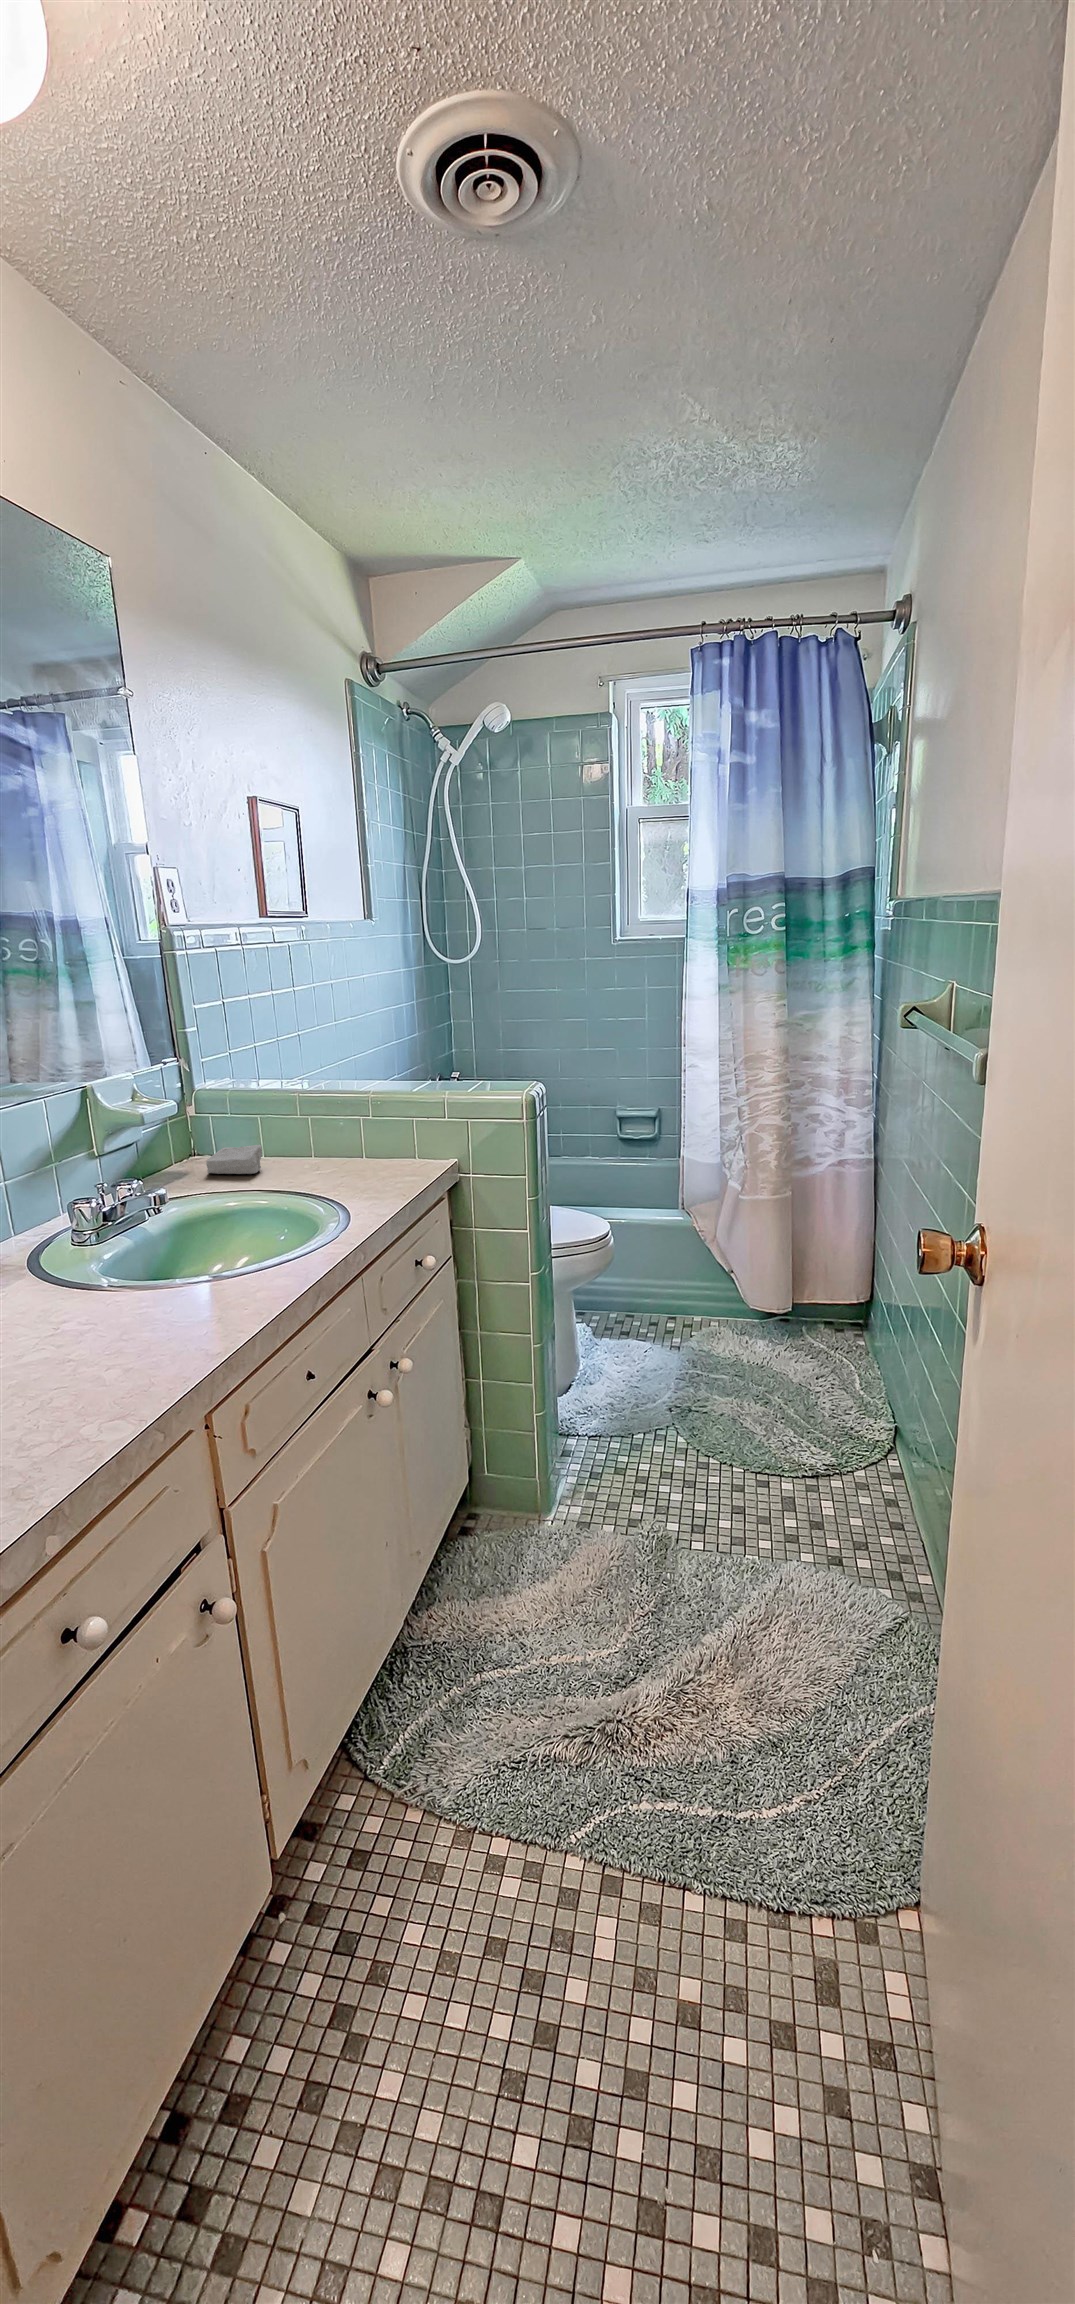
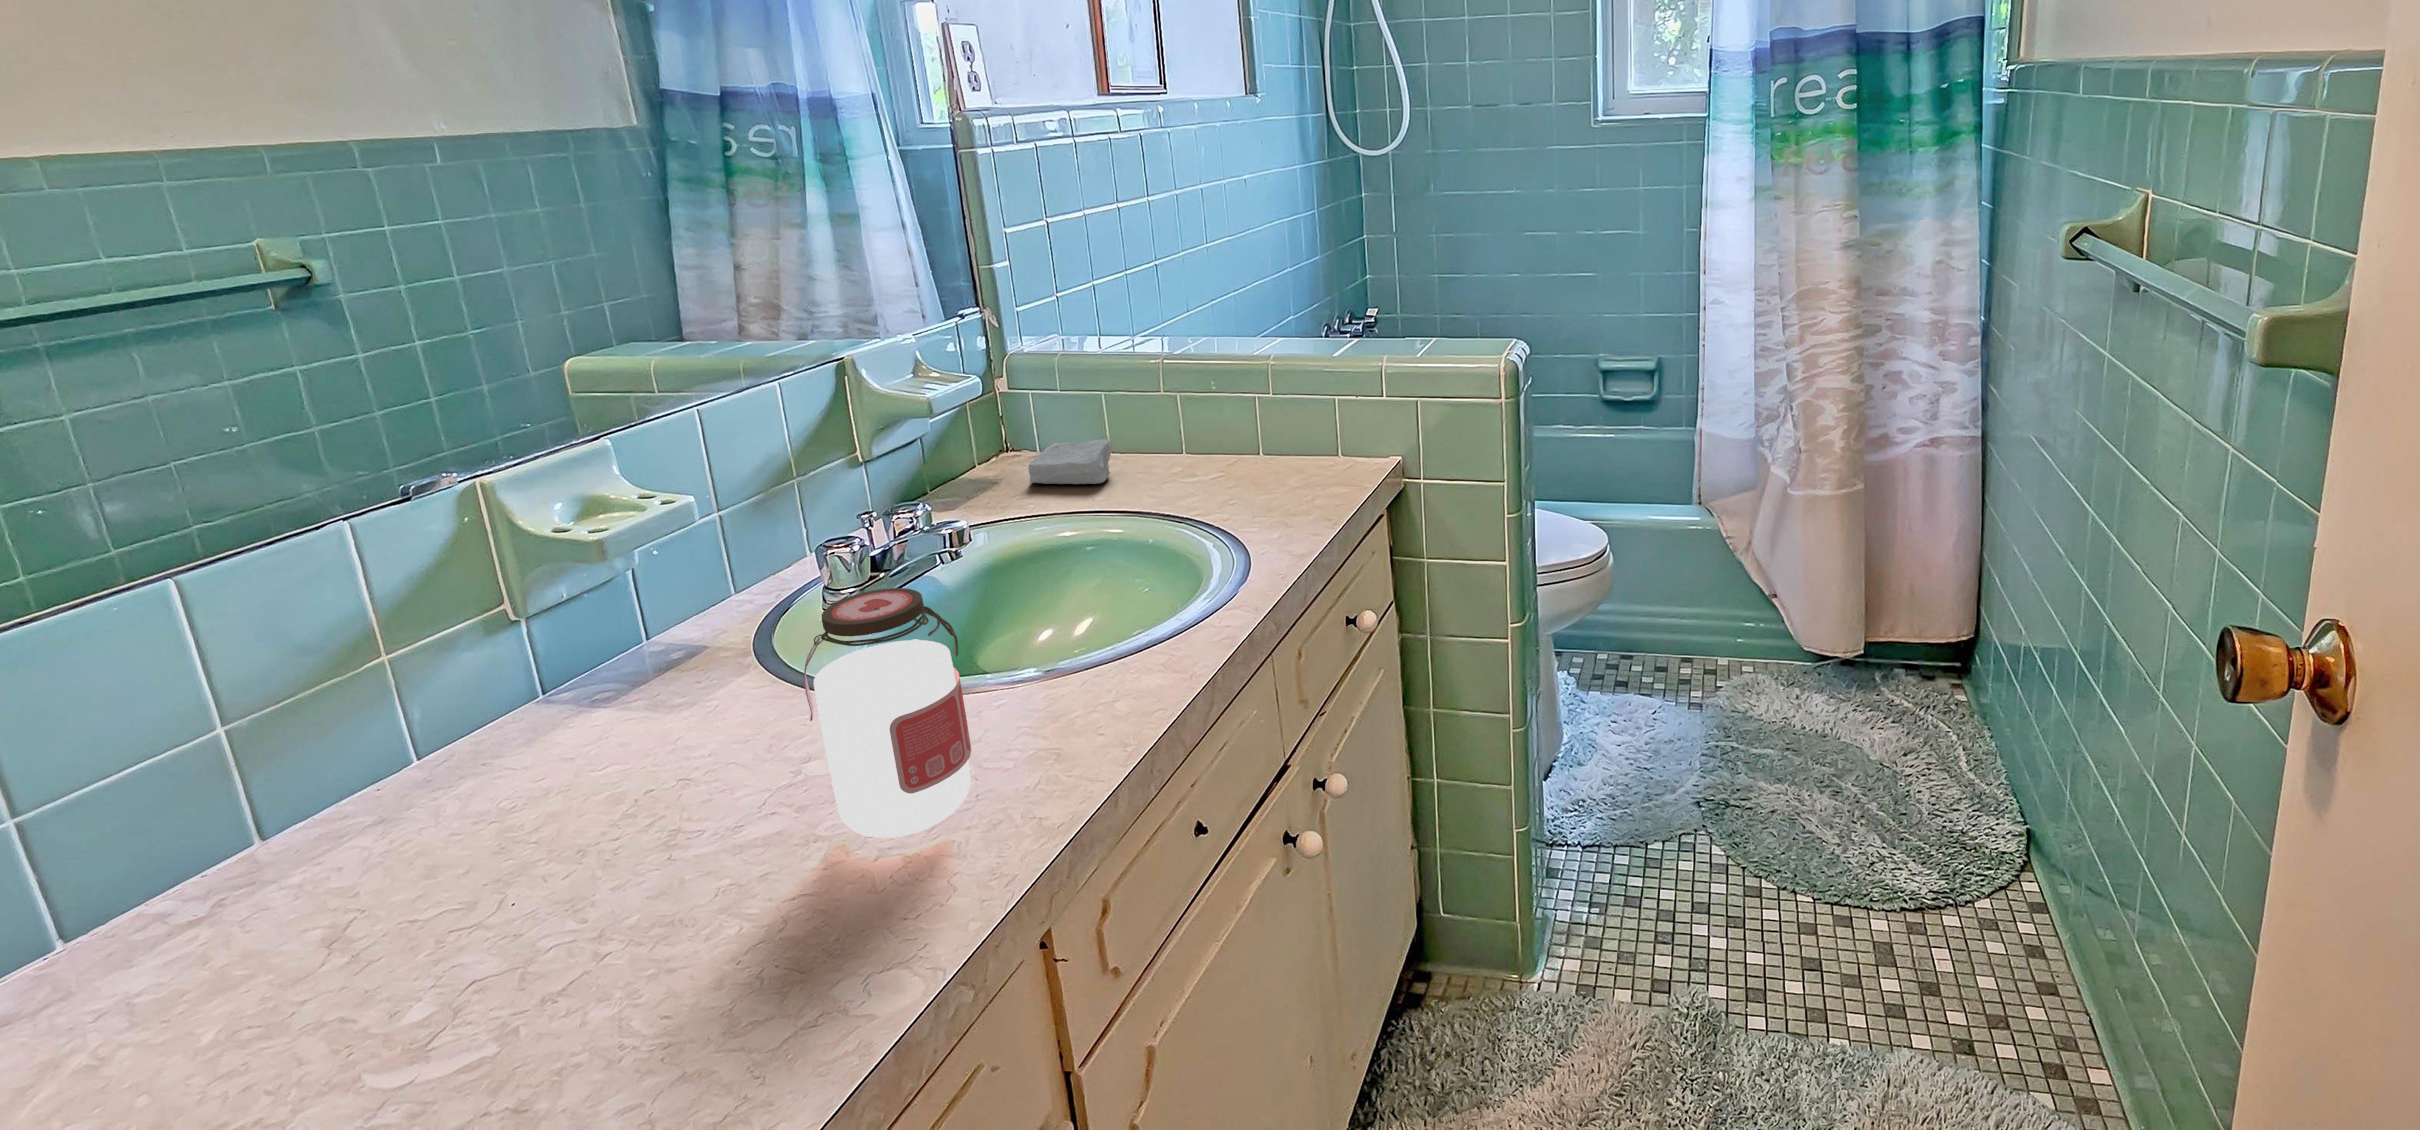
jar: none [69,1208,170,1359] -> present [804,588,971,838]

